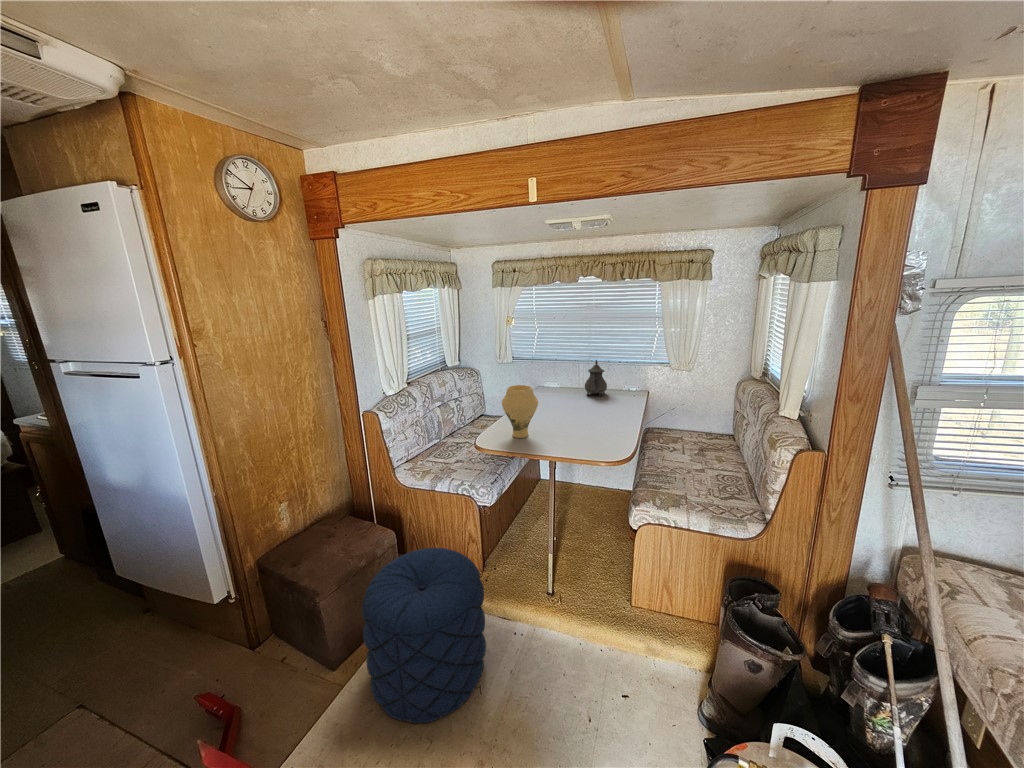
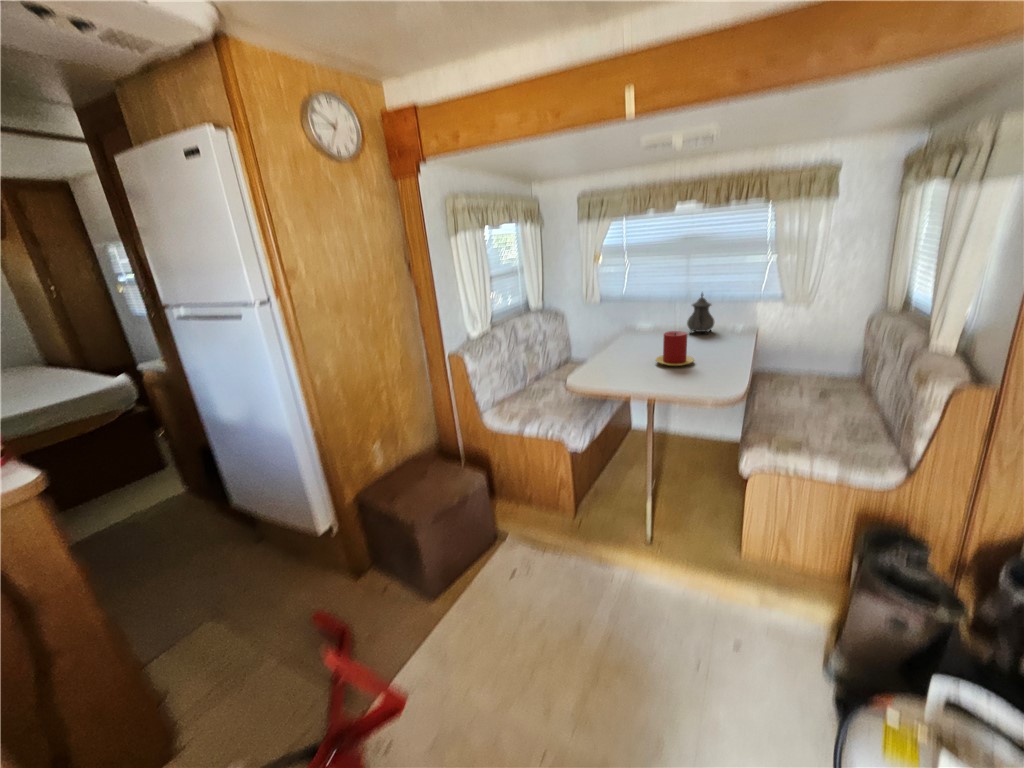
vase: present [502,385,538,438] -> none [595,321,635,378]
candle: none [557,395,590,427] -> present [656,331,694,366]
pouf: present [362,548,486,723] -> none [464,487,581,640]

